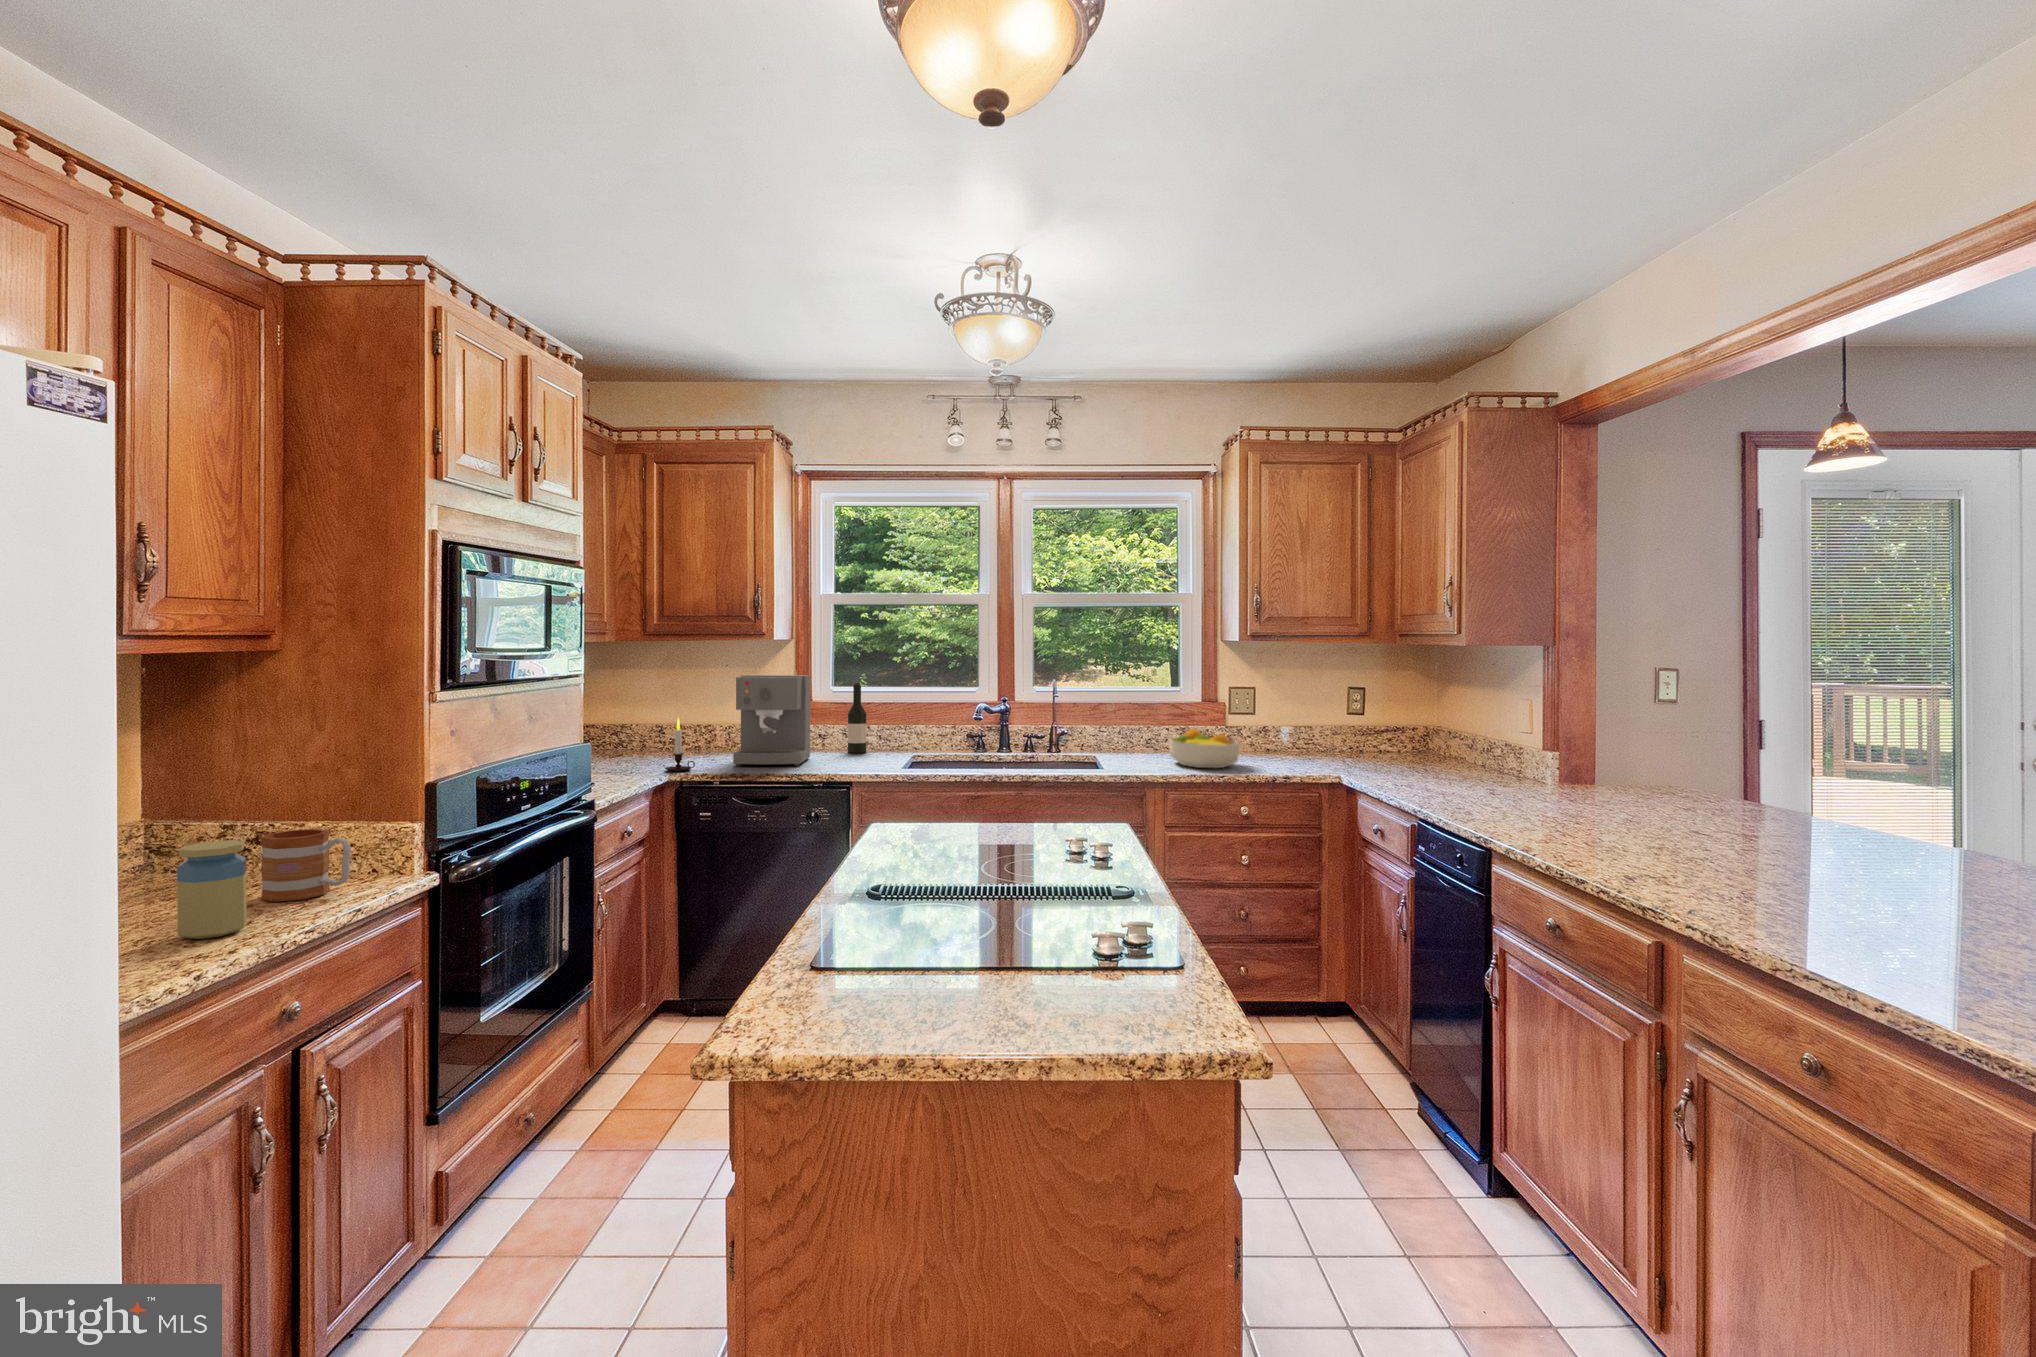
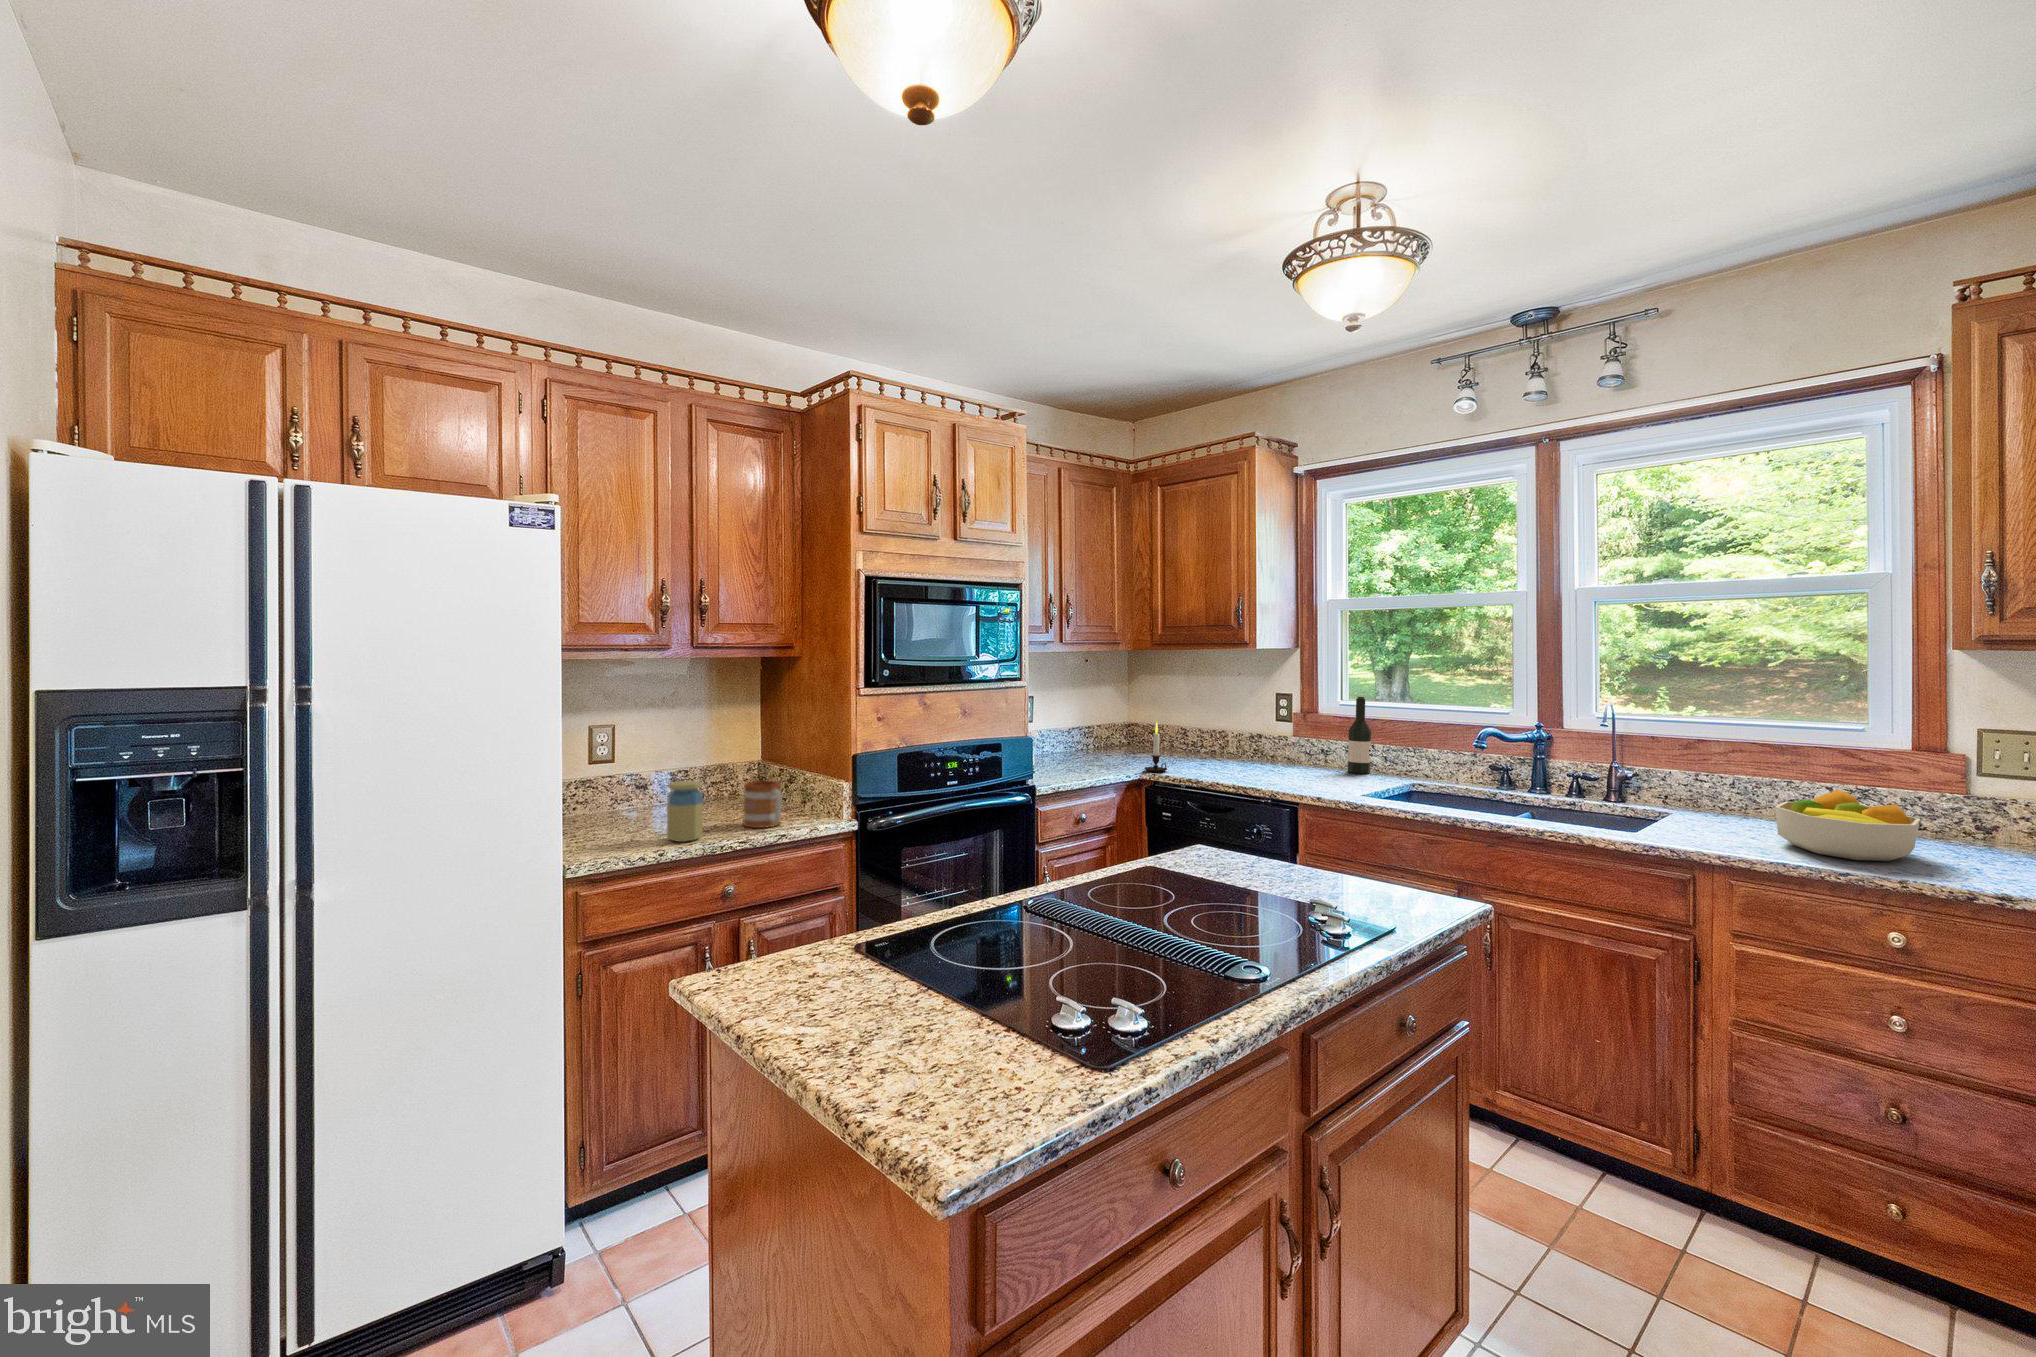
coffee maker: present [733,675,810,766] -> none [1207,684,1297,779]

